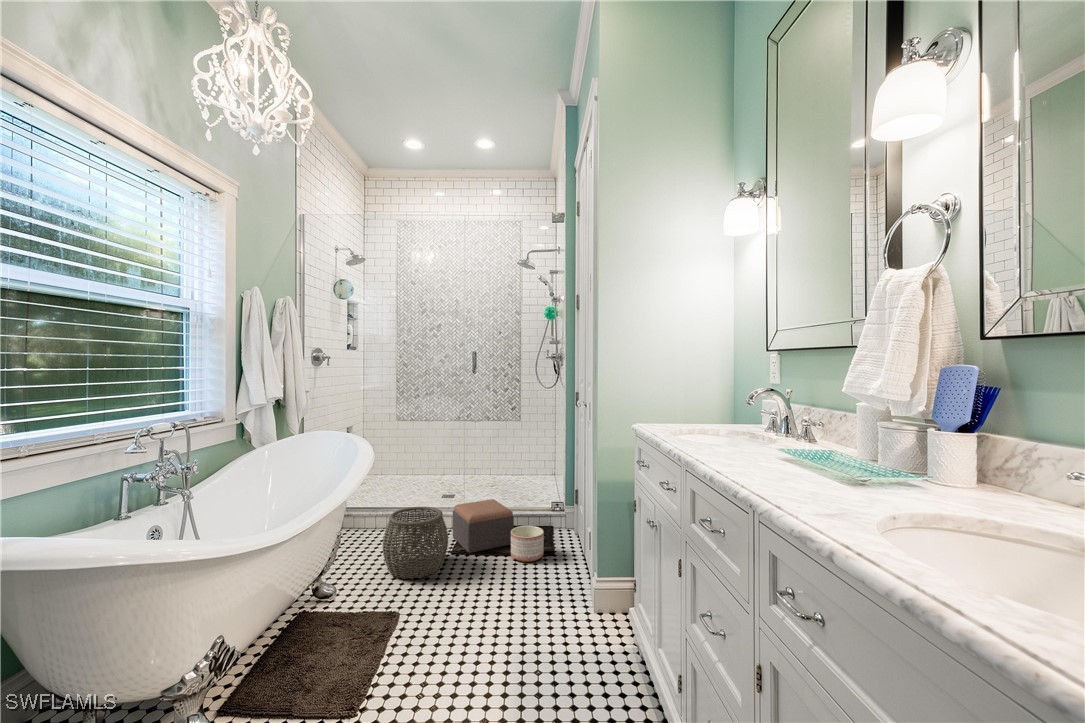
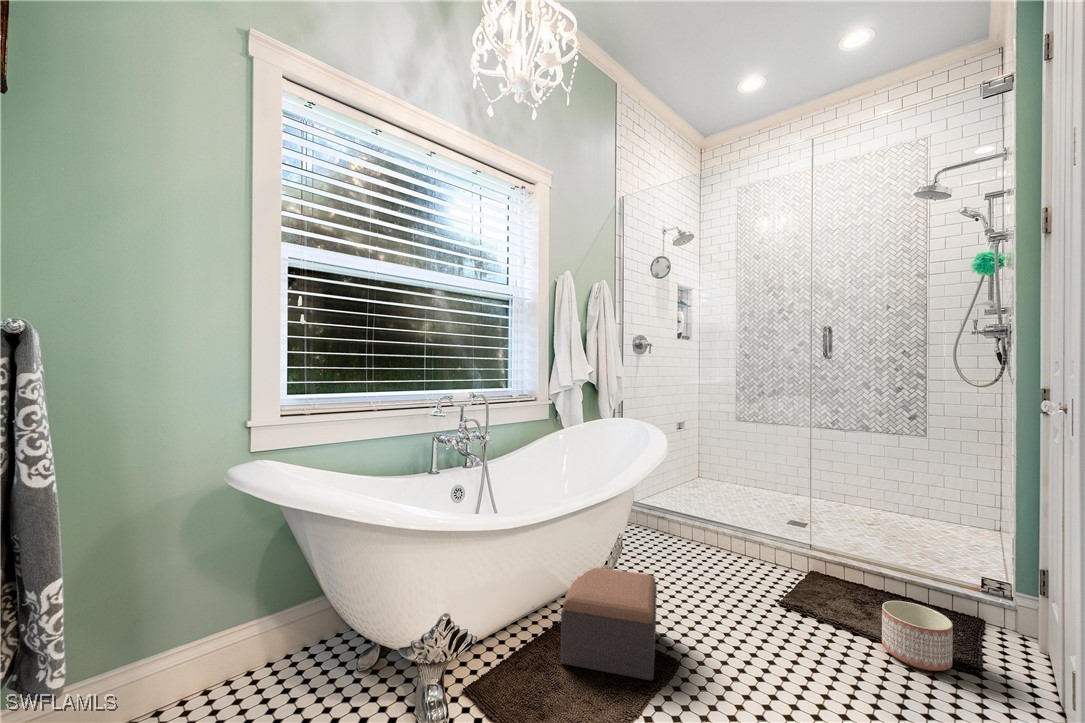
footstool: present [453,499,514,553] -> present [560,568,657,681]
woven basket: present [382,507,448,579] -> none [679,525,771,626]

